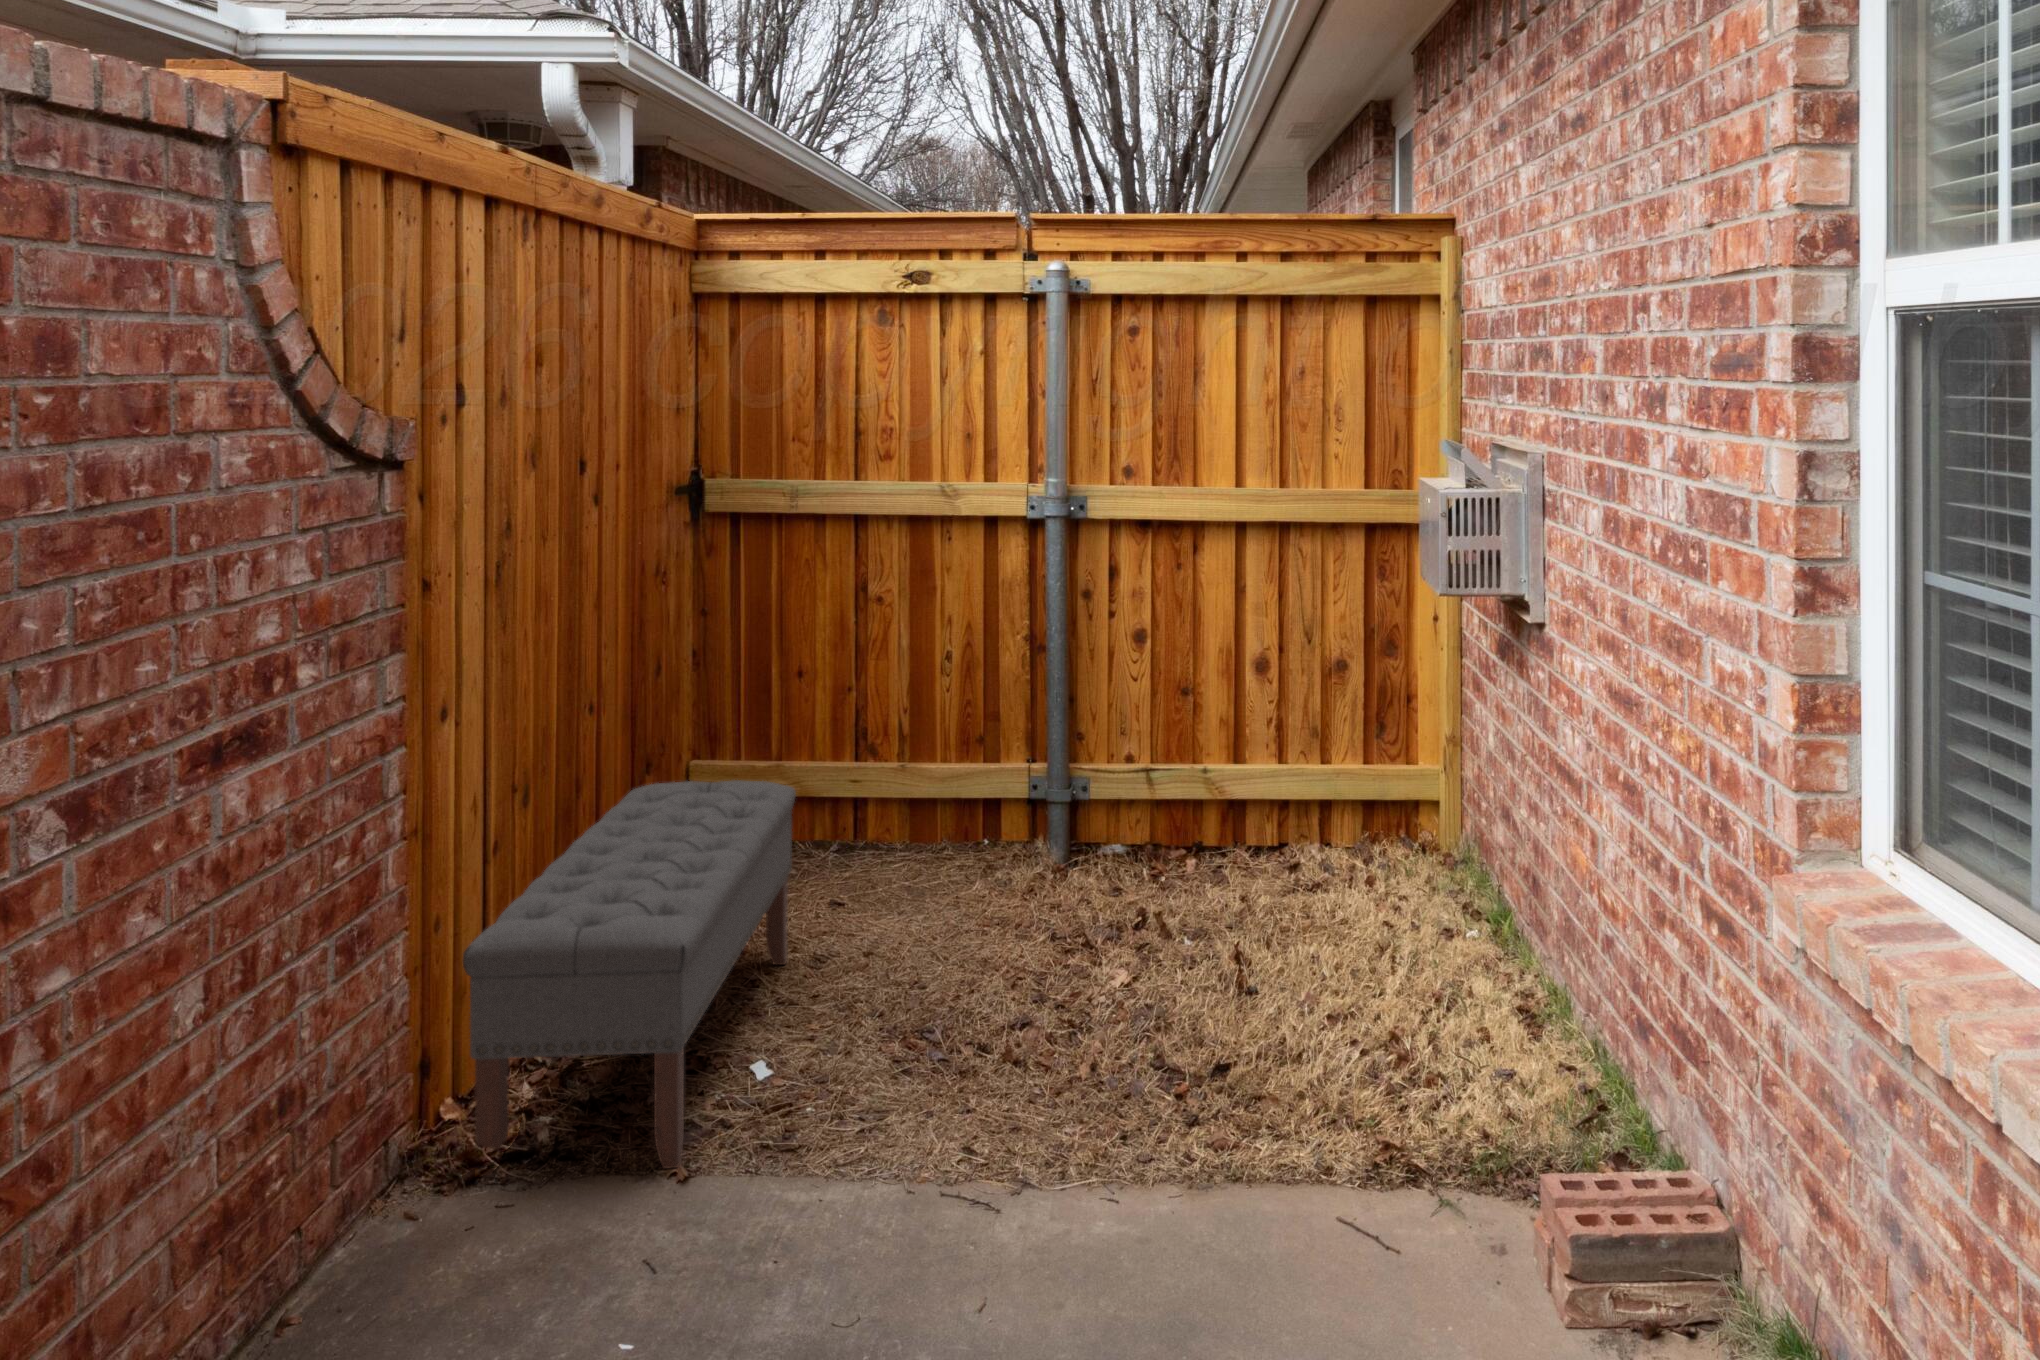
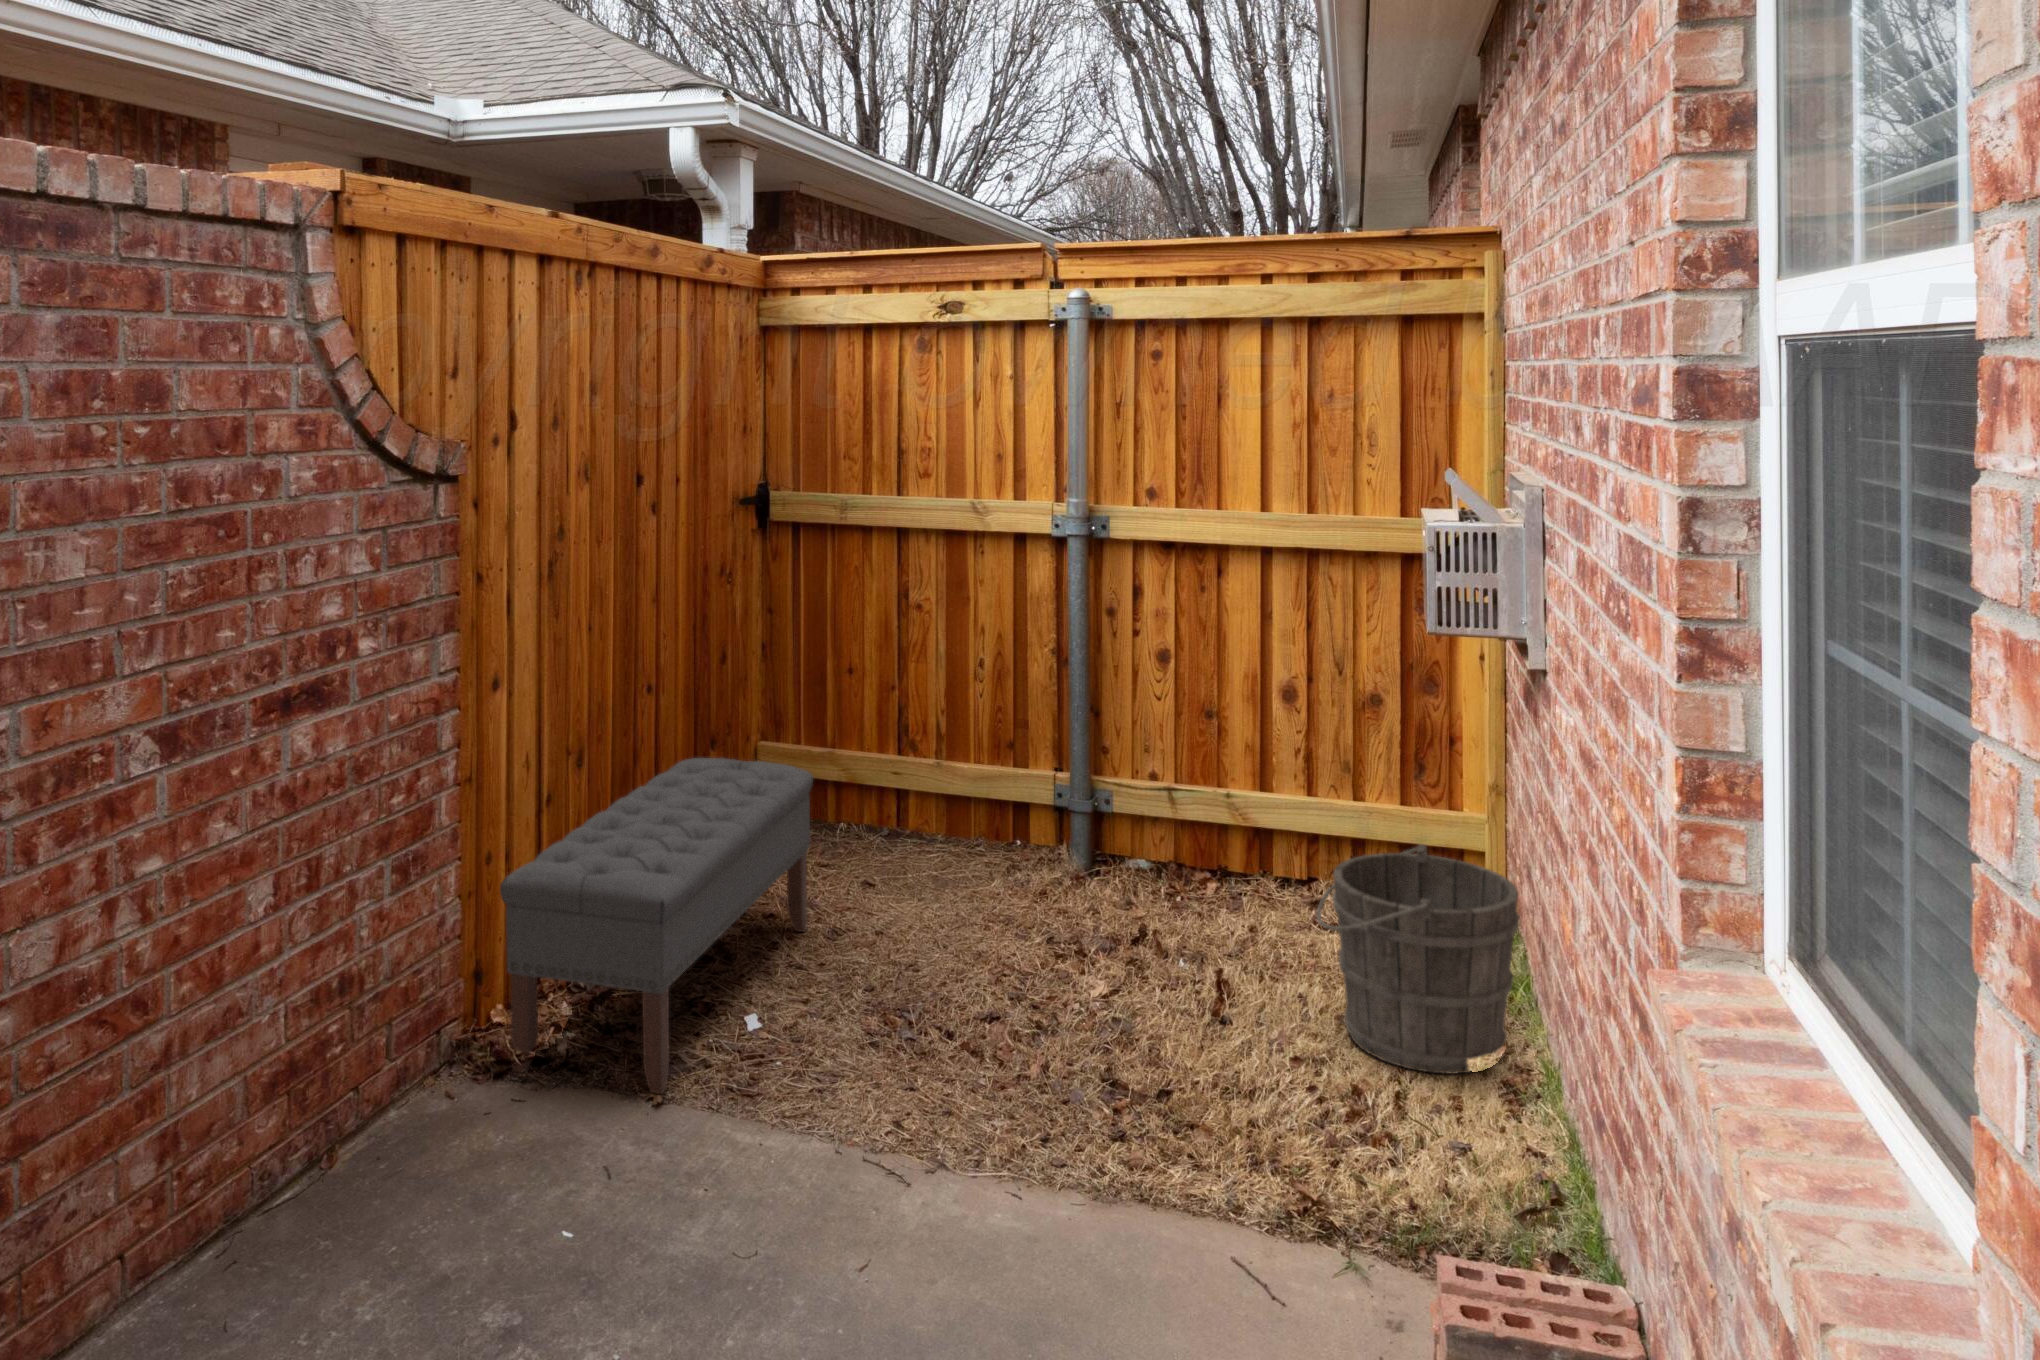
bucket: none [1336,796,1516,1007] -> present [1317,845,1520,1074]

